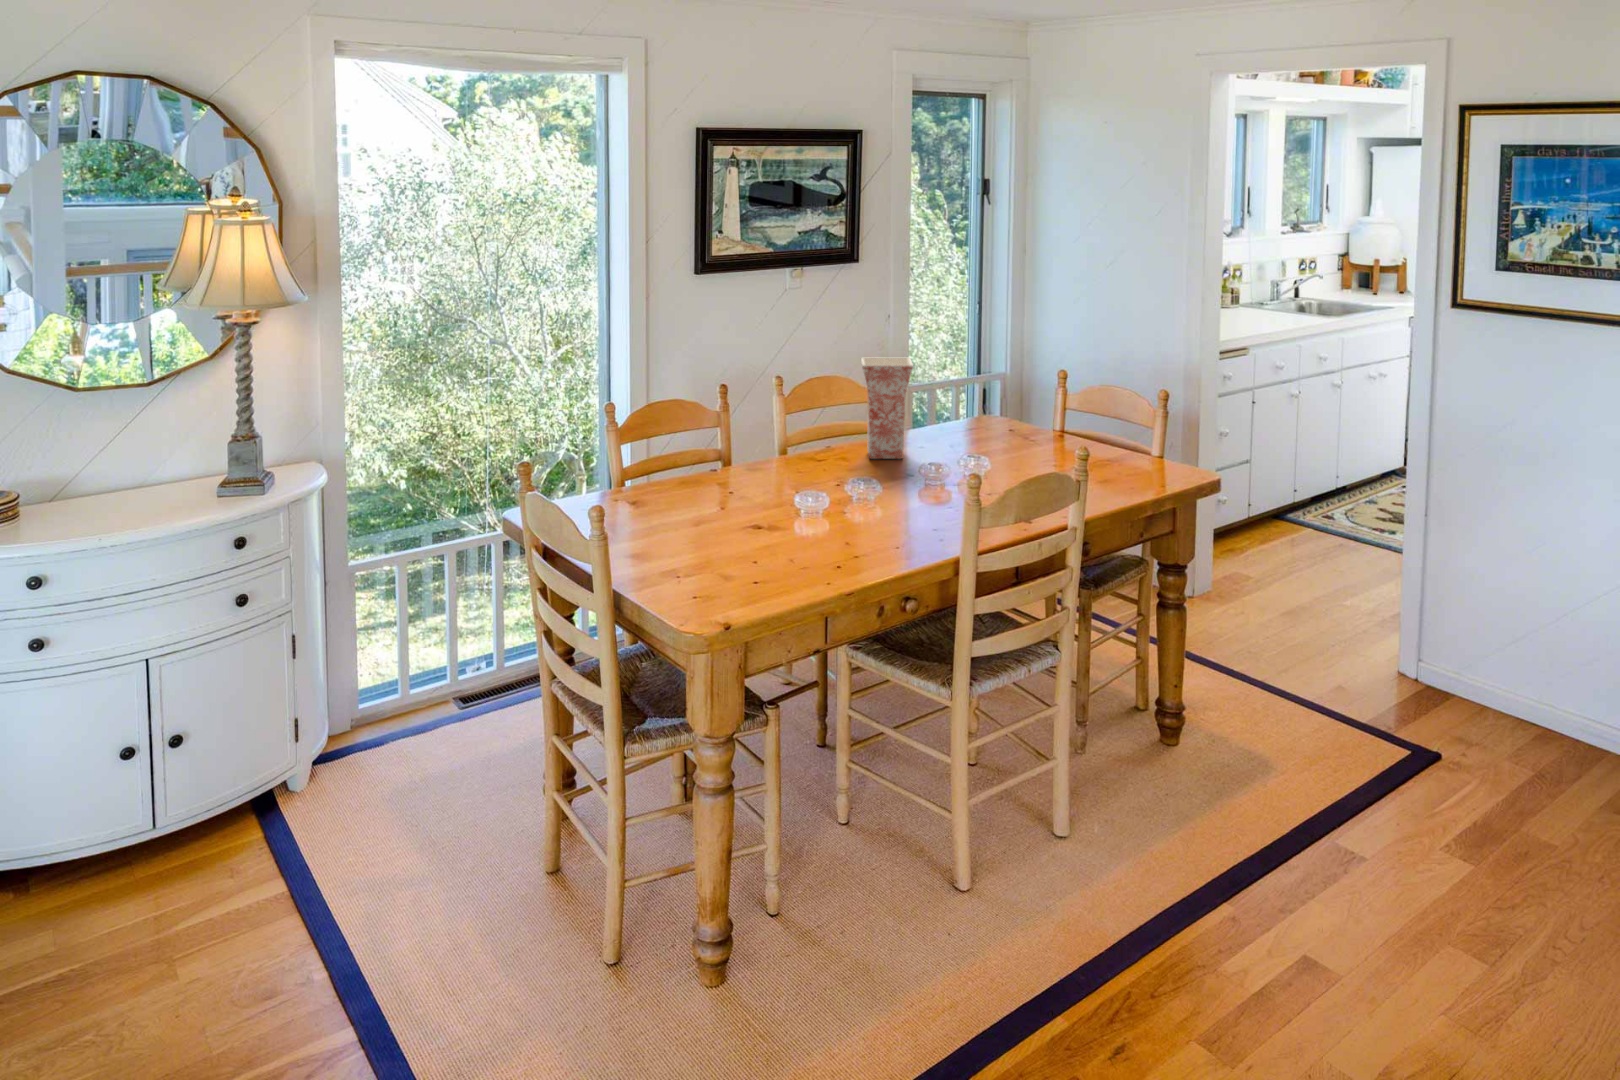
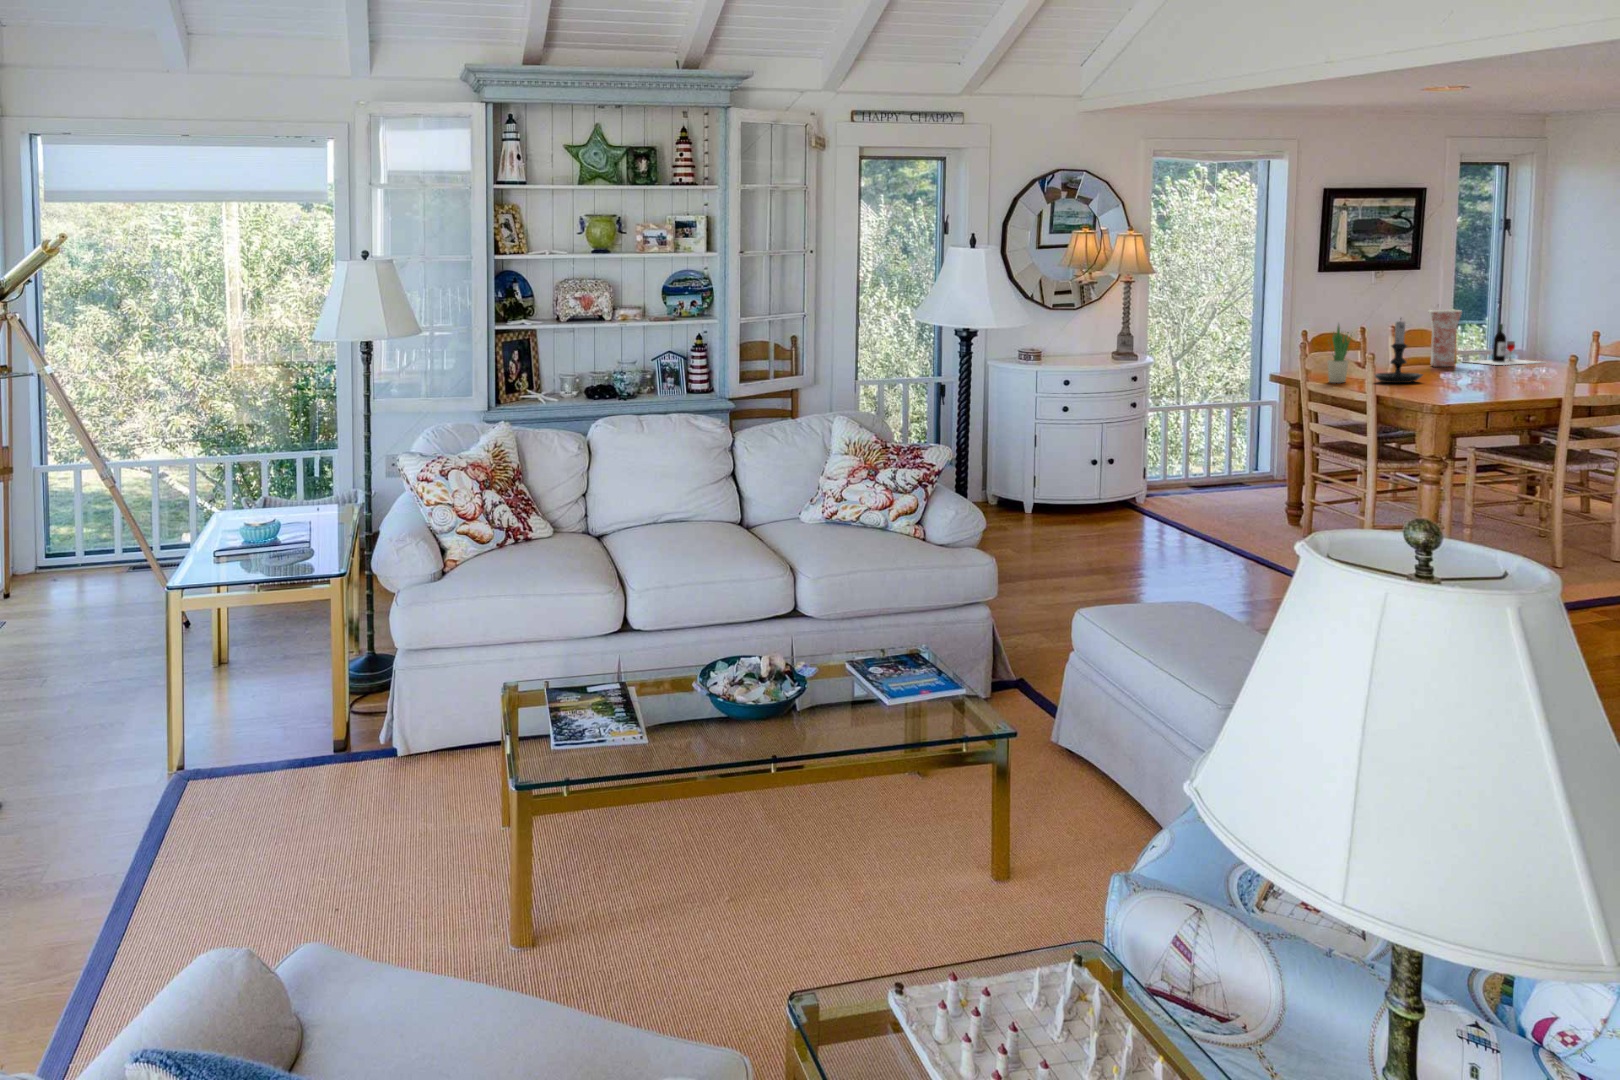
wine bottle: none [915,376,1053,456] -> present [1471,324,1539,365]
candle holder: none [747,414,836,547] -> present [1375,321,1423,383]
potted plant: none [656,421,704,540] -> present [1328,326,1352,383]

